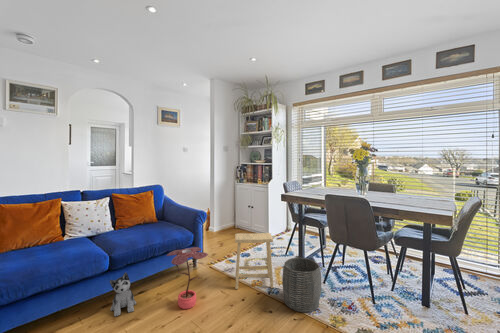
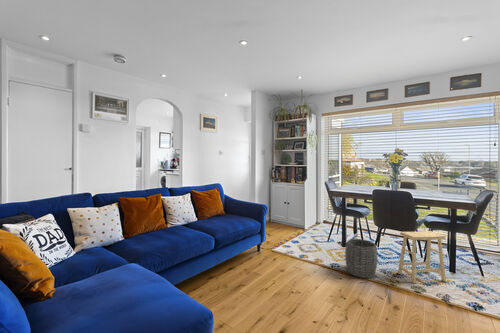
footstool: present [235,233,273,289] -> present [398,231,446,283]
potted plant: present [167,247,208,309] -> none [258,232,292,278]
plush toy: present [110,272,136,316] -> none [216,250,236,284]

